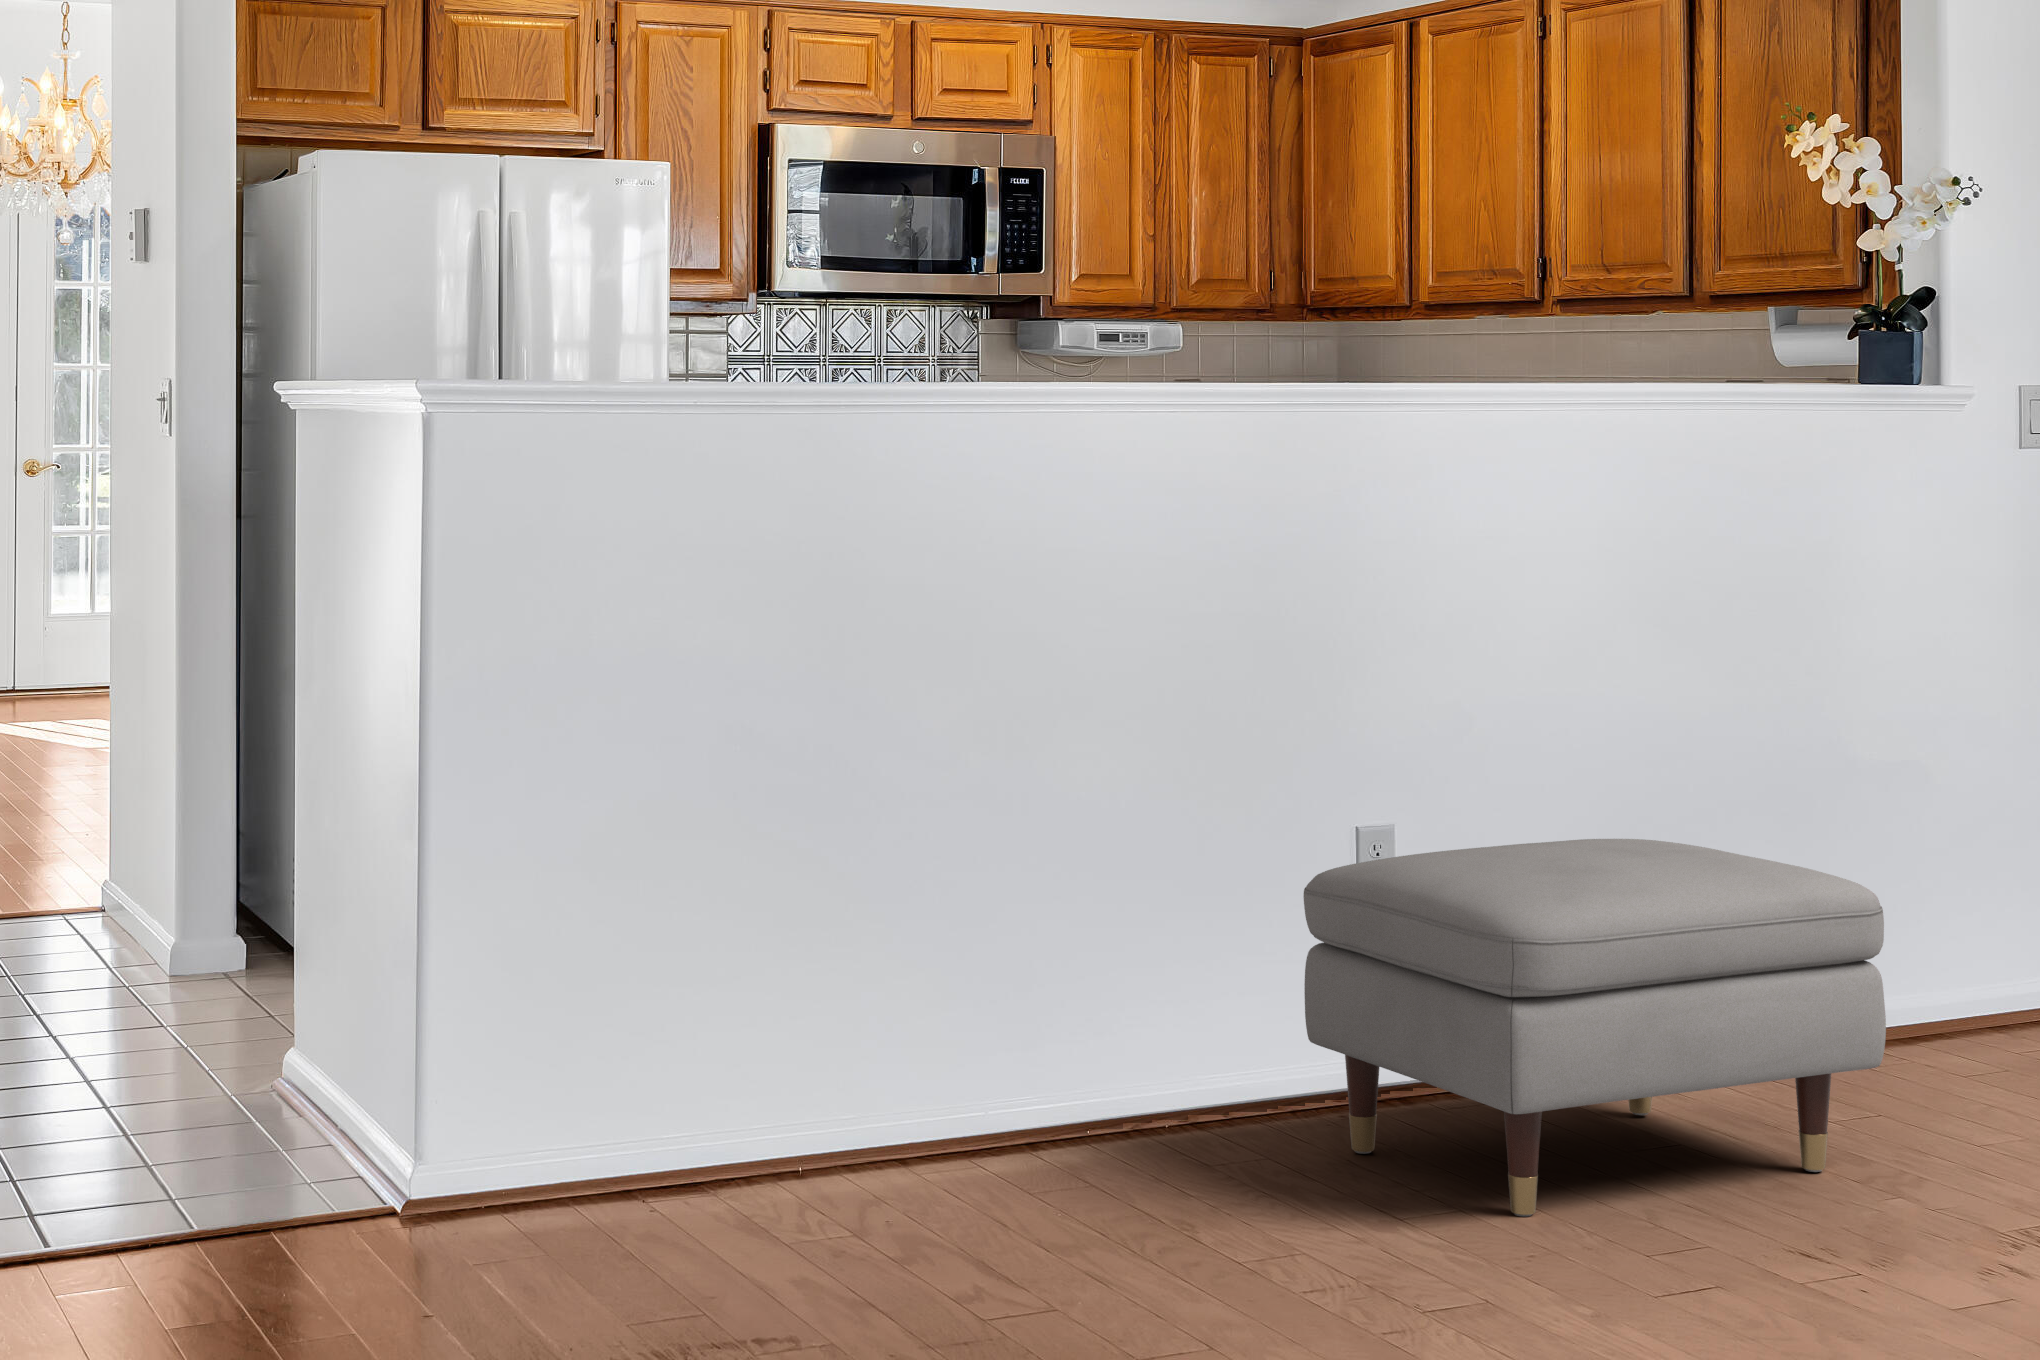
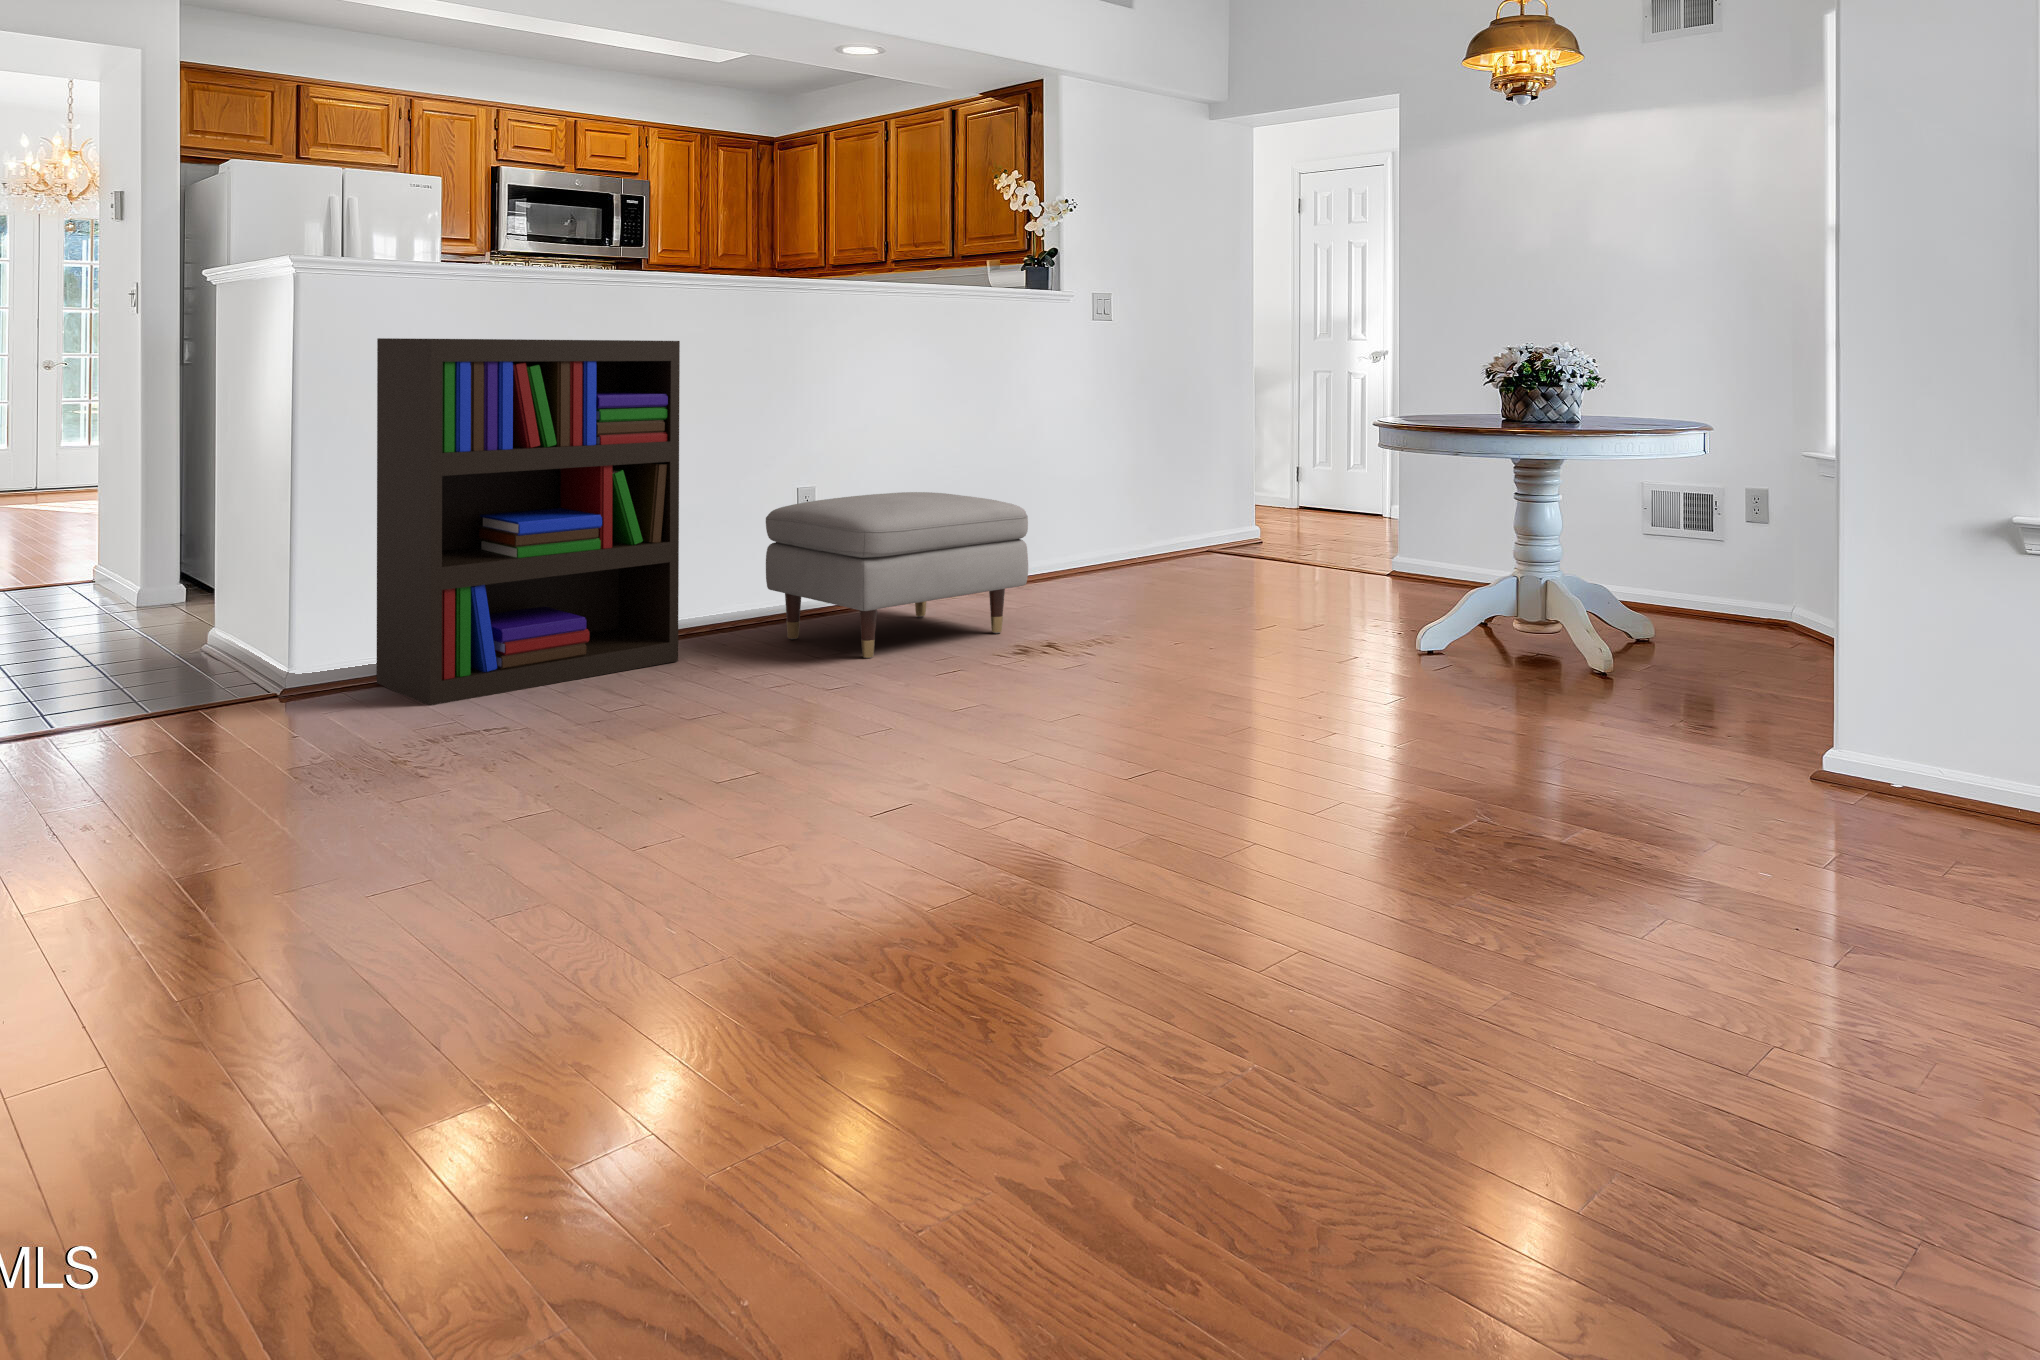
bookshelf: none [567,512,1128,1258] -> present [377,338,680,706]

